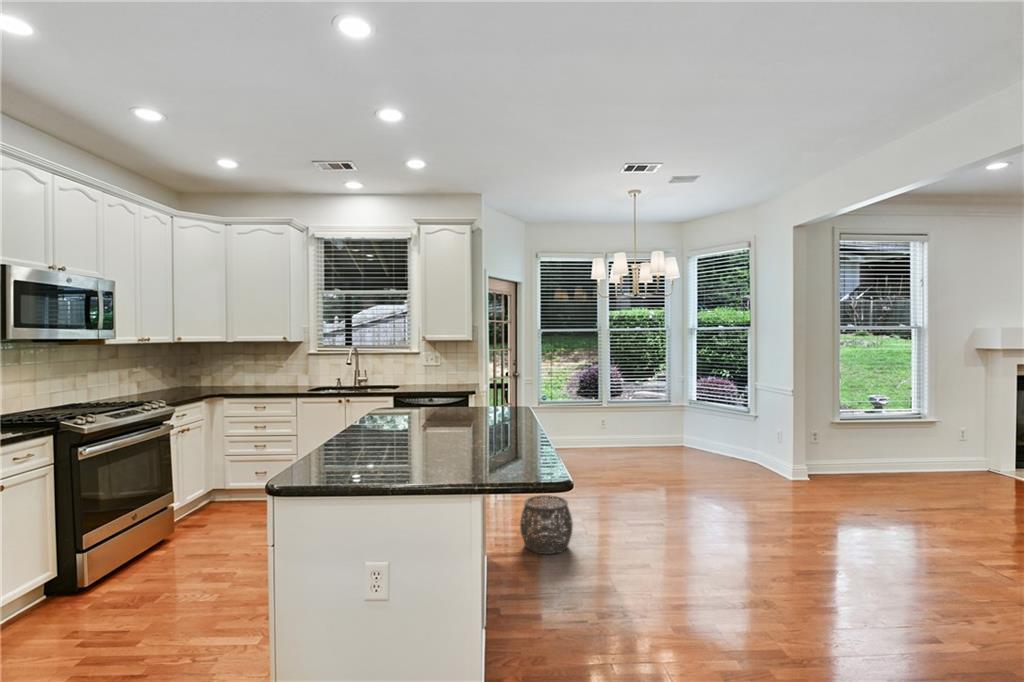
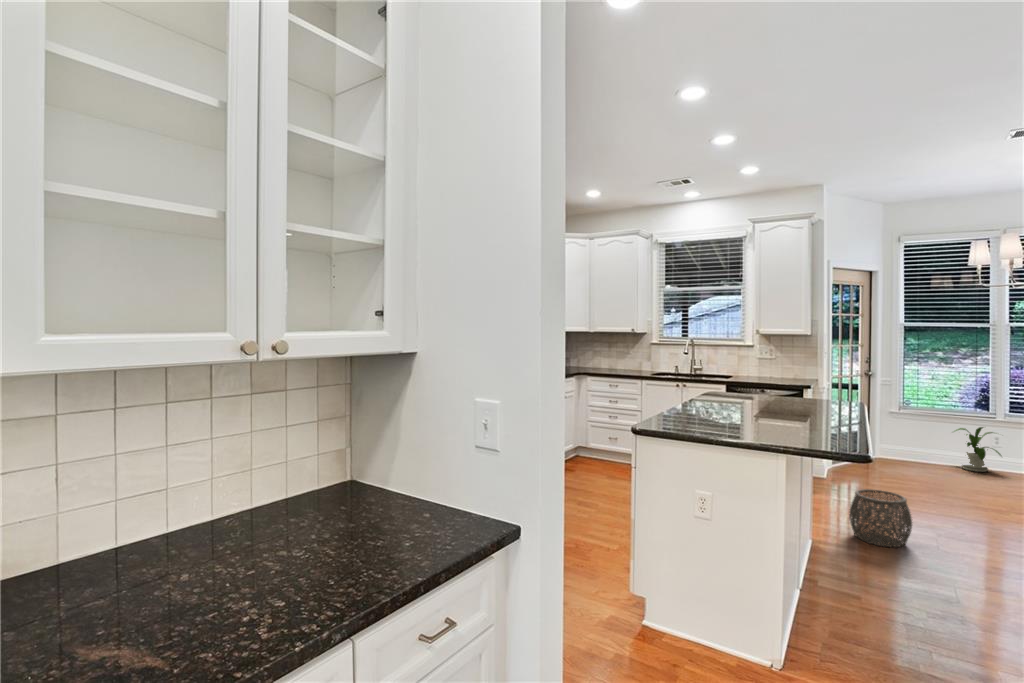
house plant: none [574,415,610,453] -> present [955,427,1001,472]

